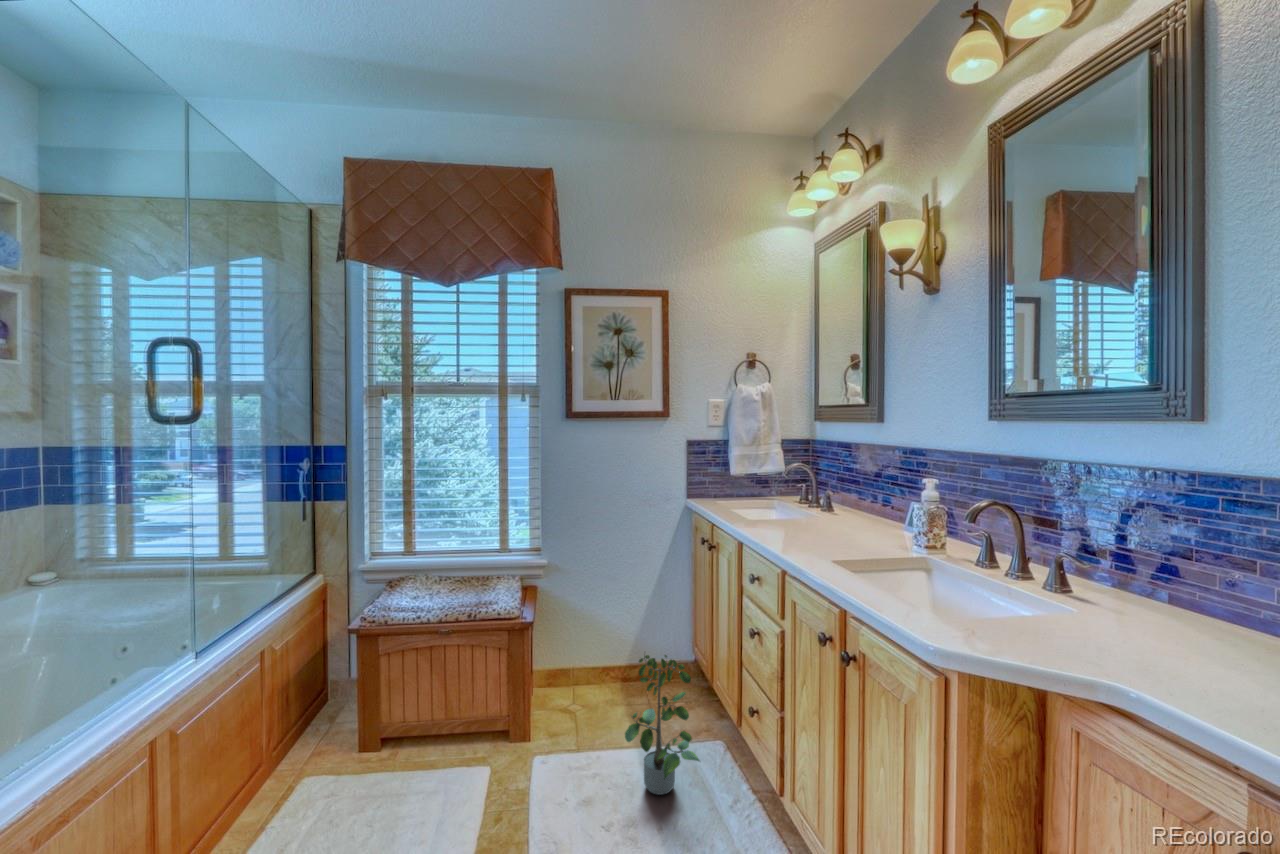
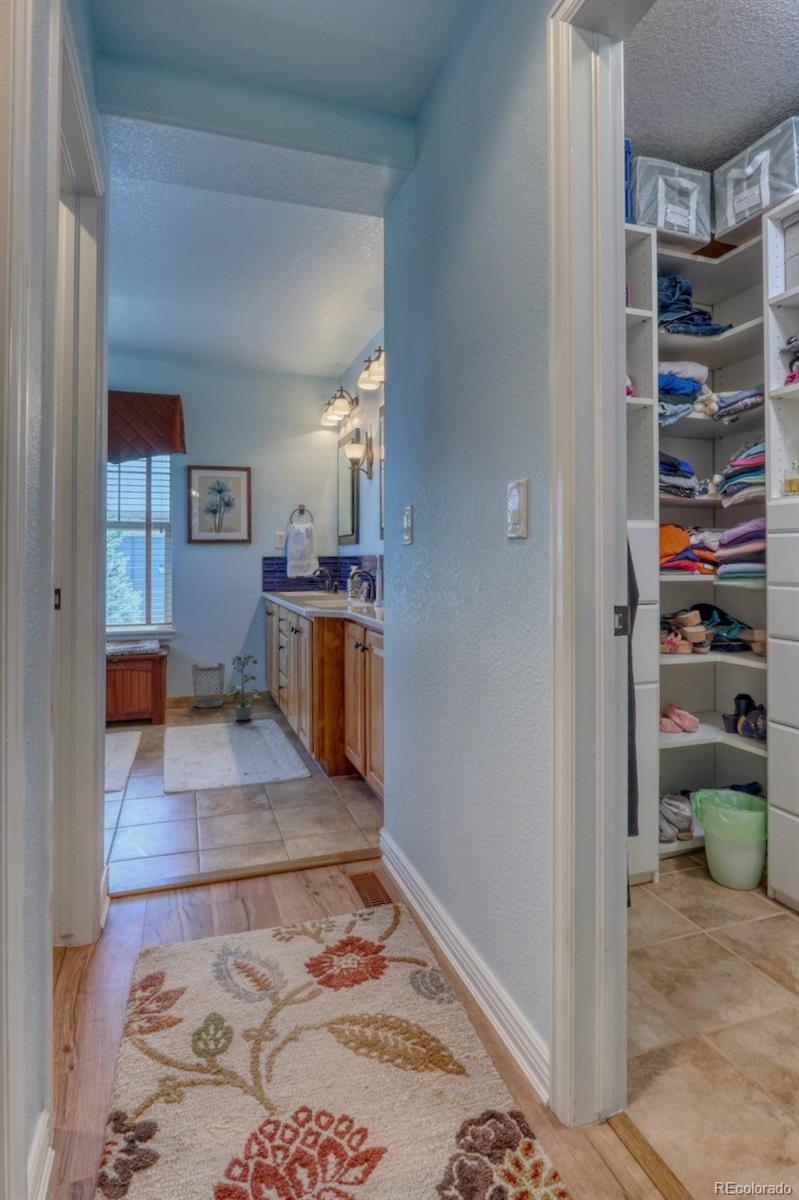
wastebasket: none [565,623,622,715] -> present [191,663,225,708]

